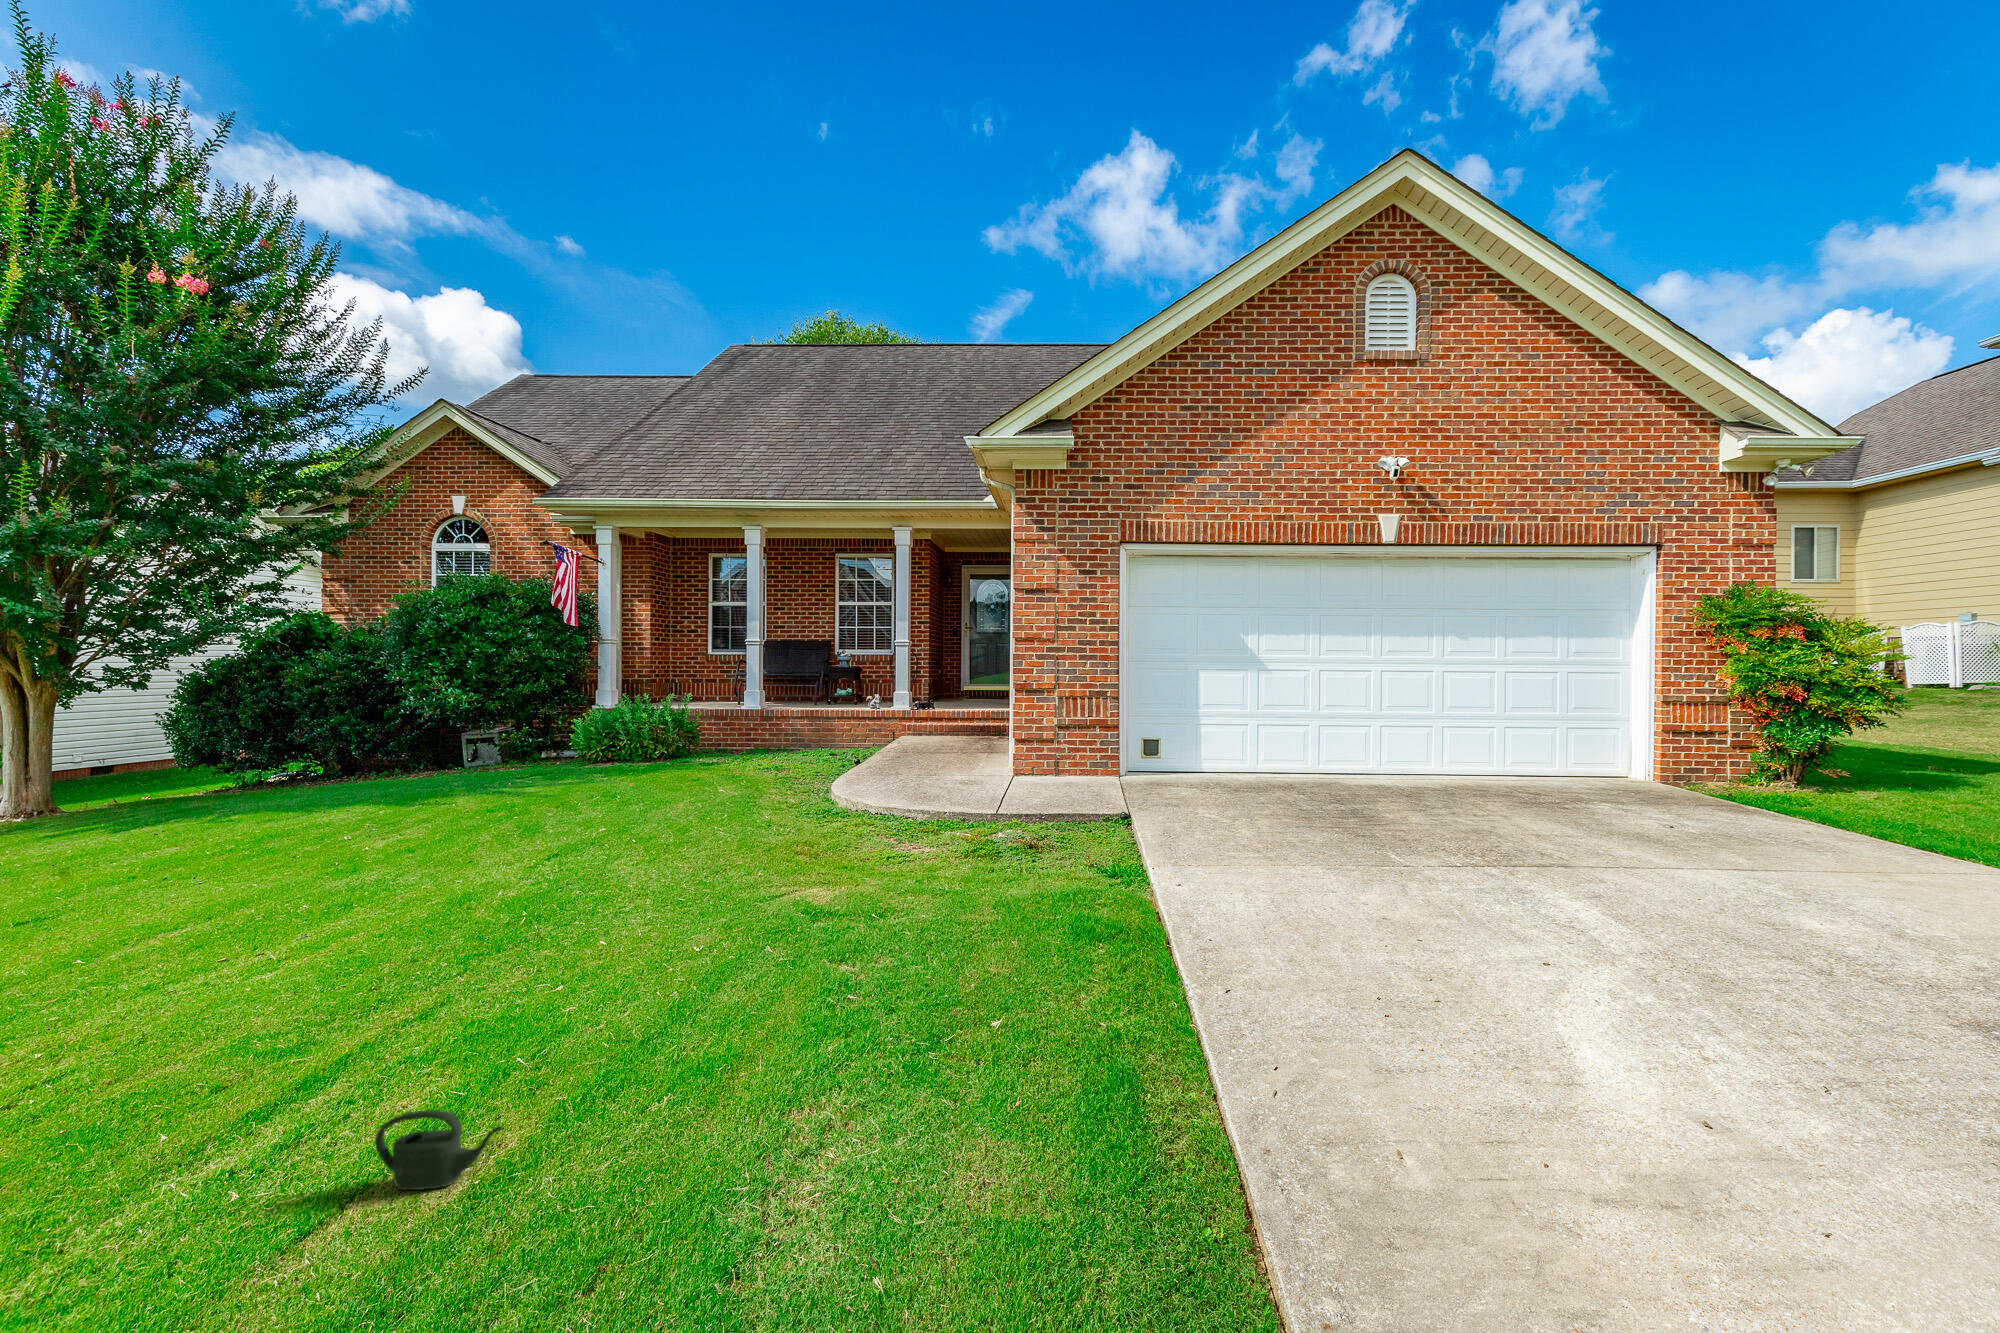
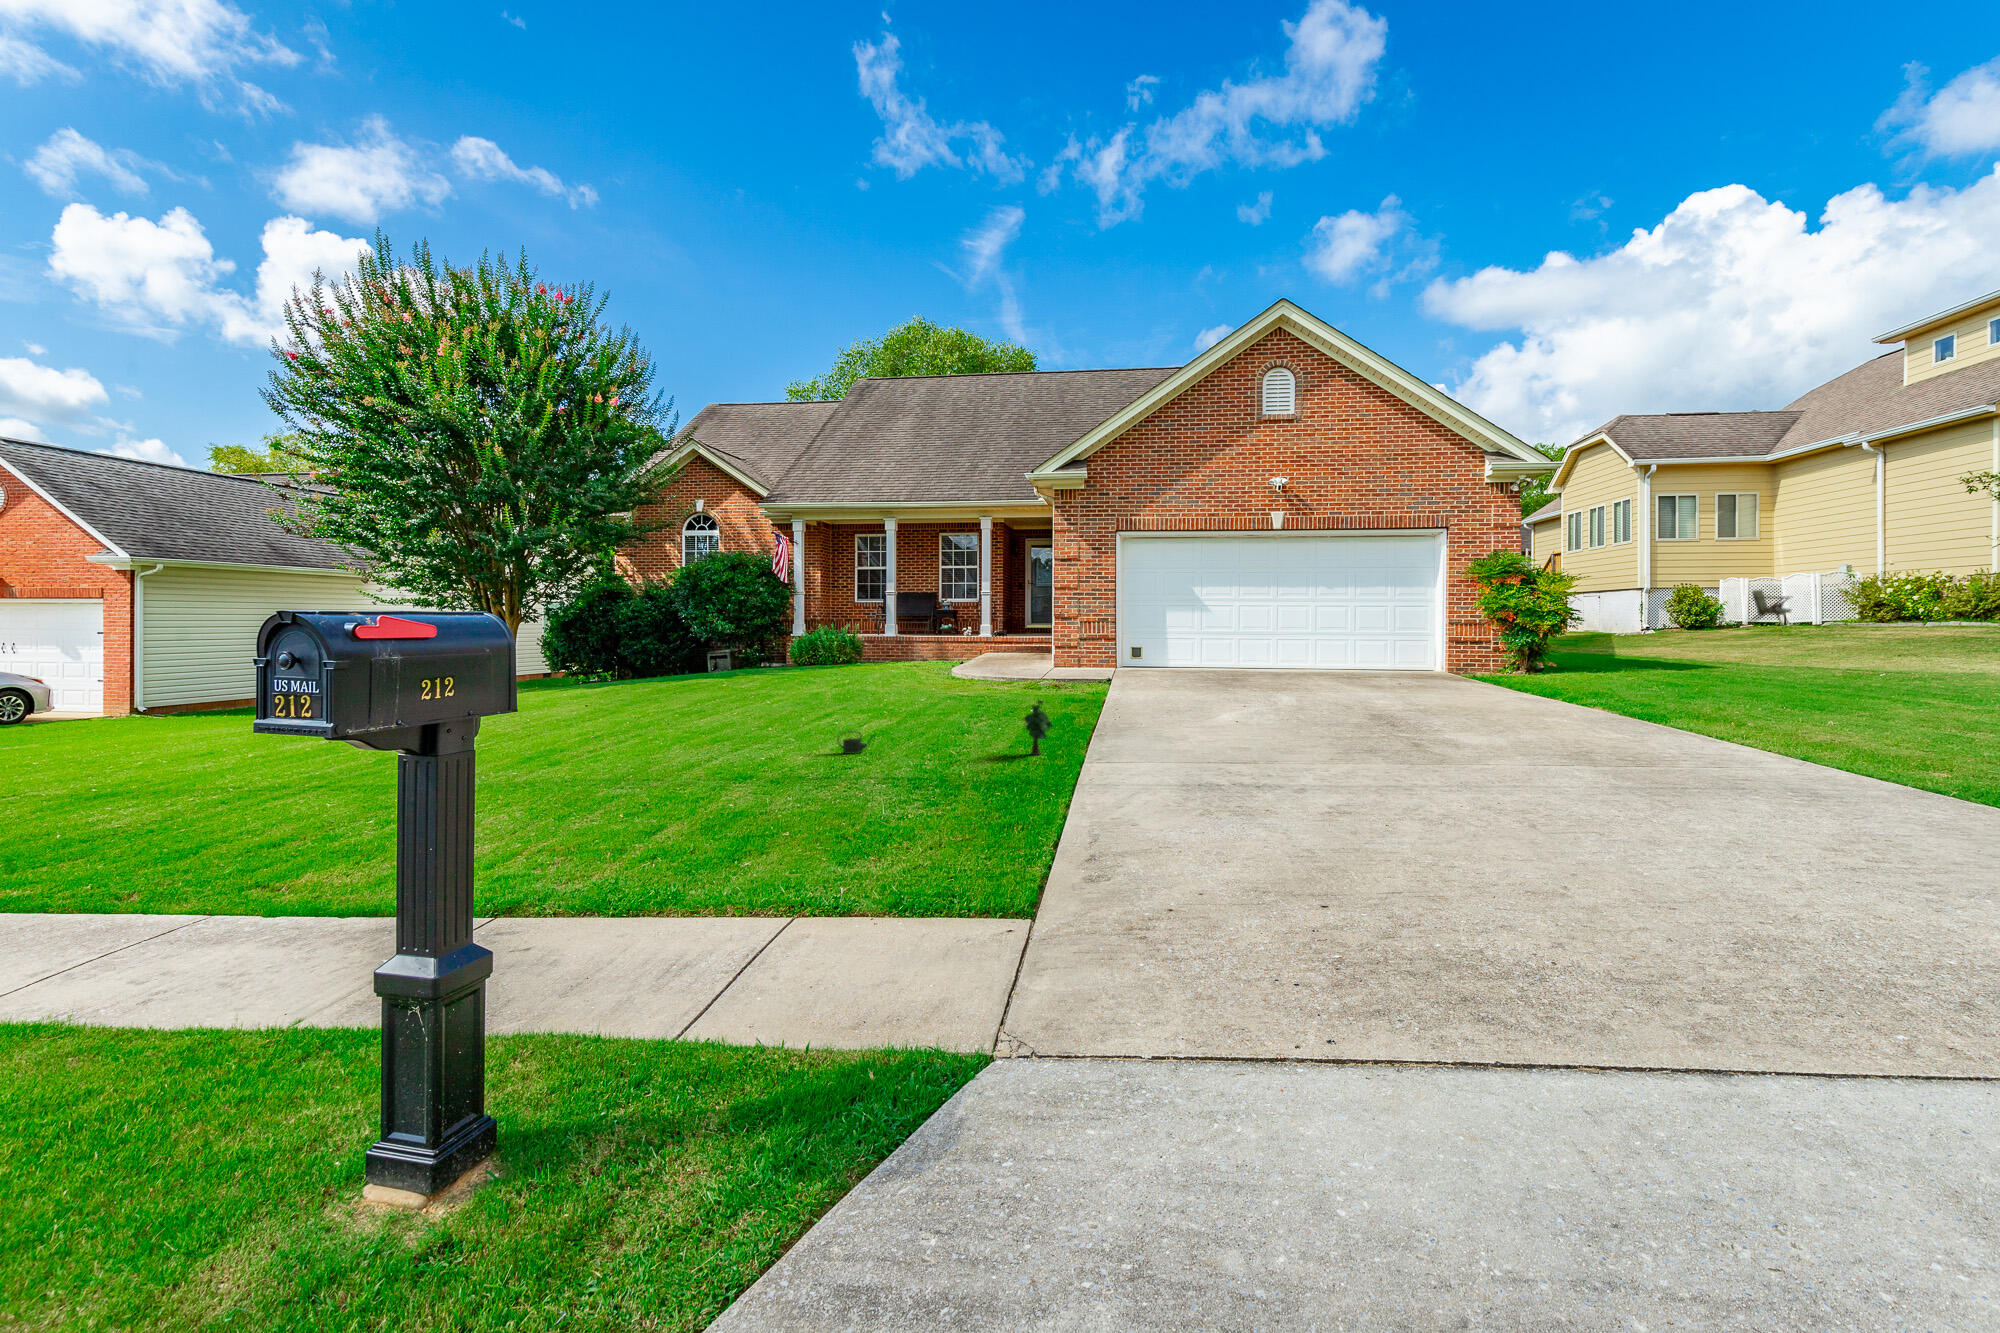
lounge chair: none [1912,643,1971,690] -> present [1749,589,1792,624]
decorative plant: none [970,1022,1078,1209] -> present [1024,700,1052,755]

